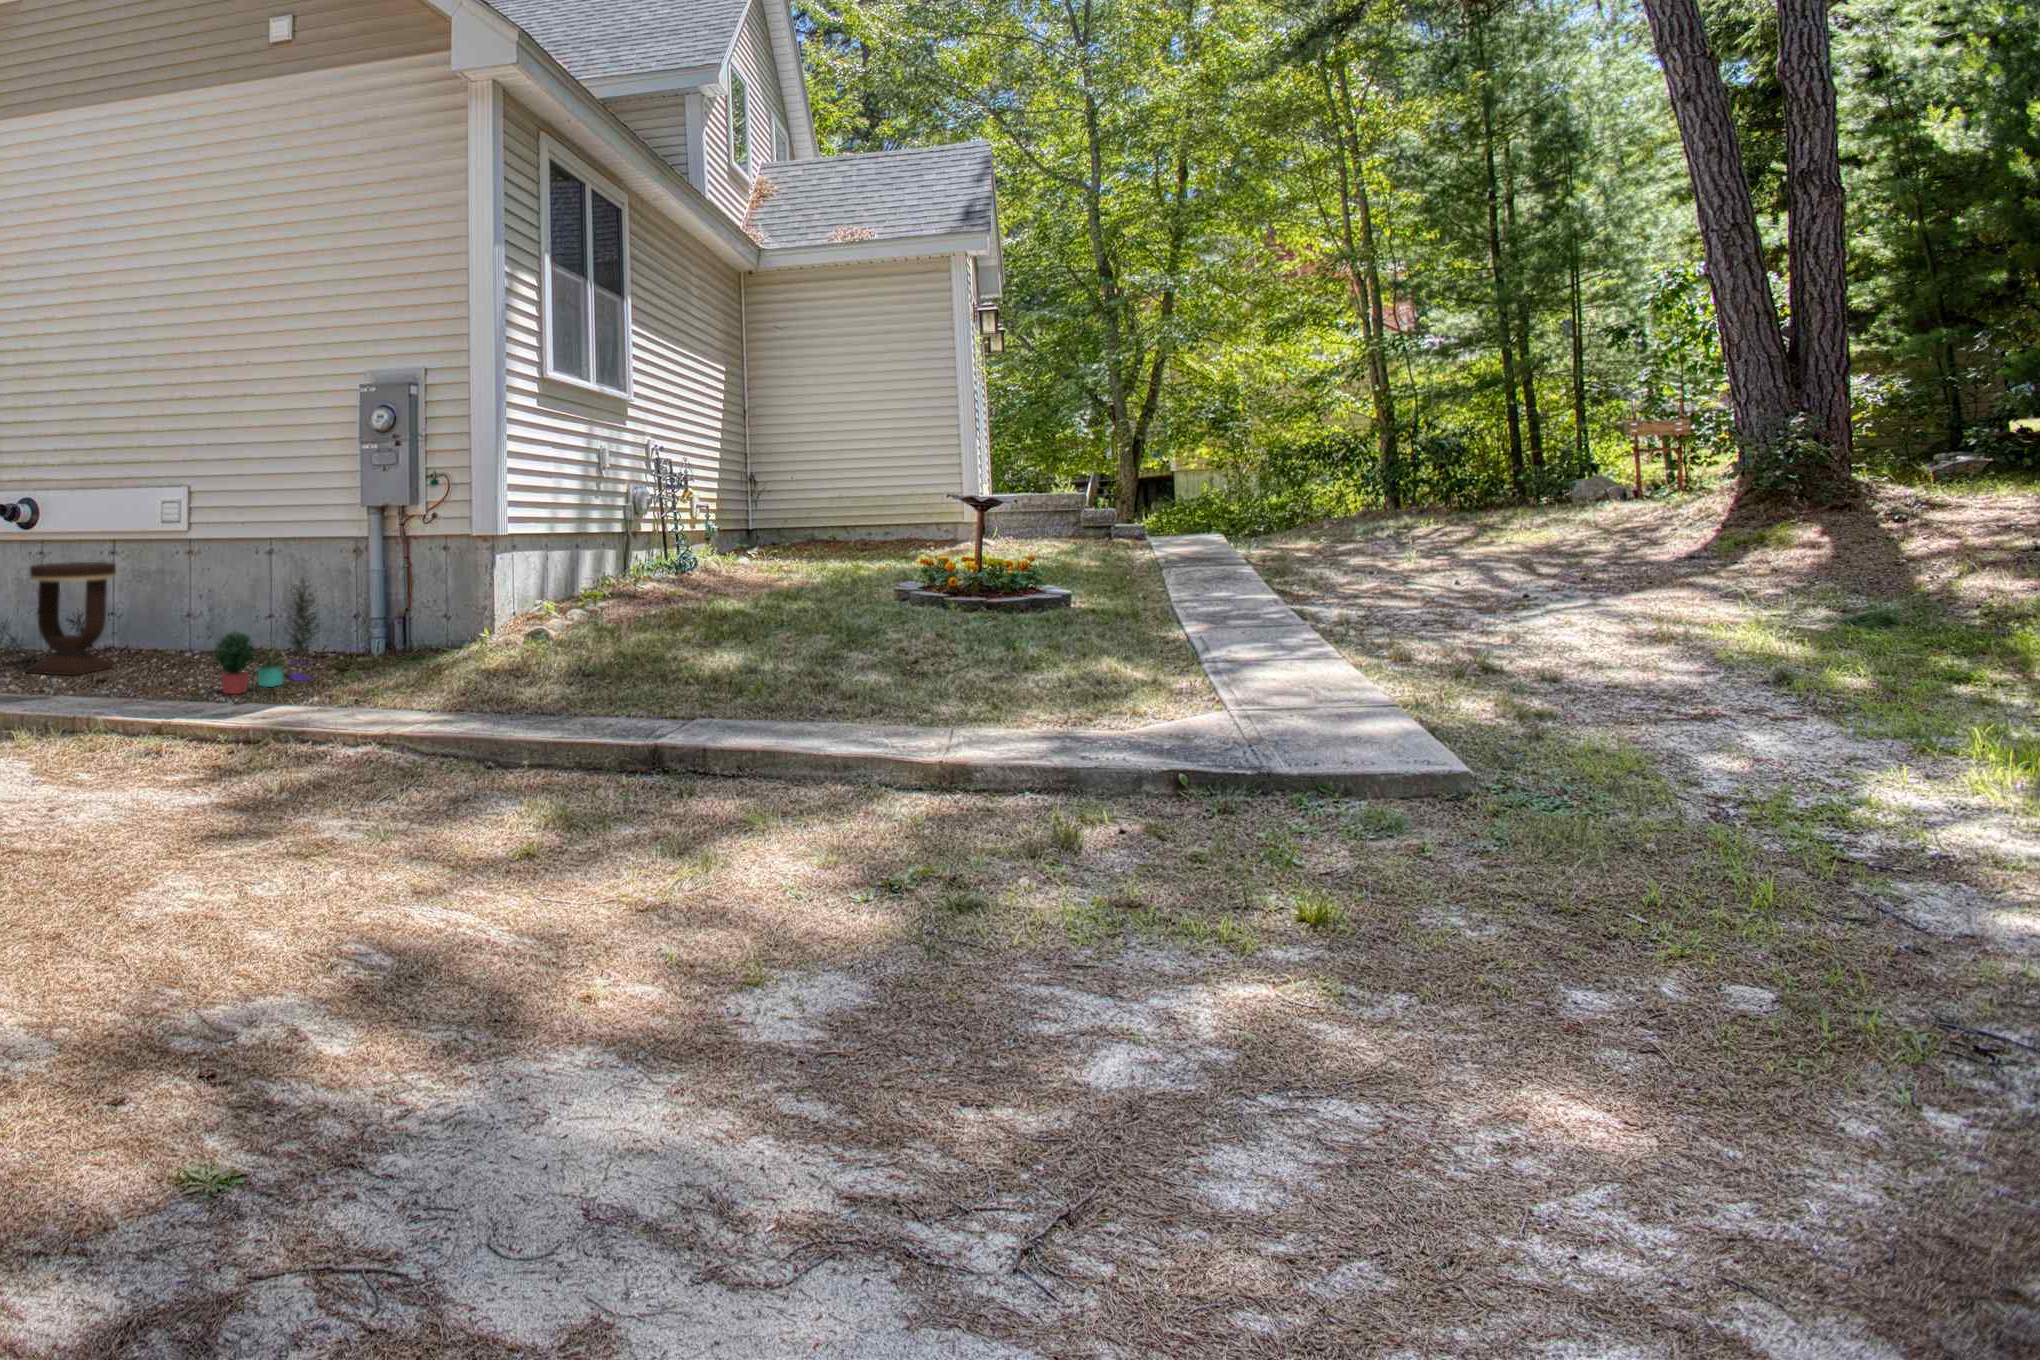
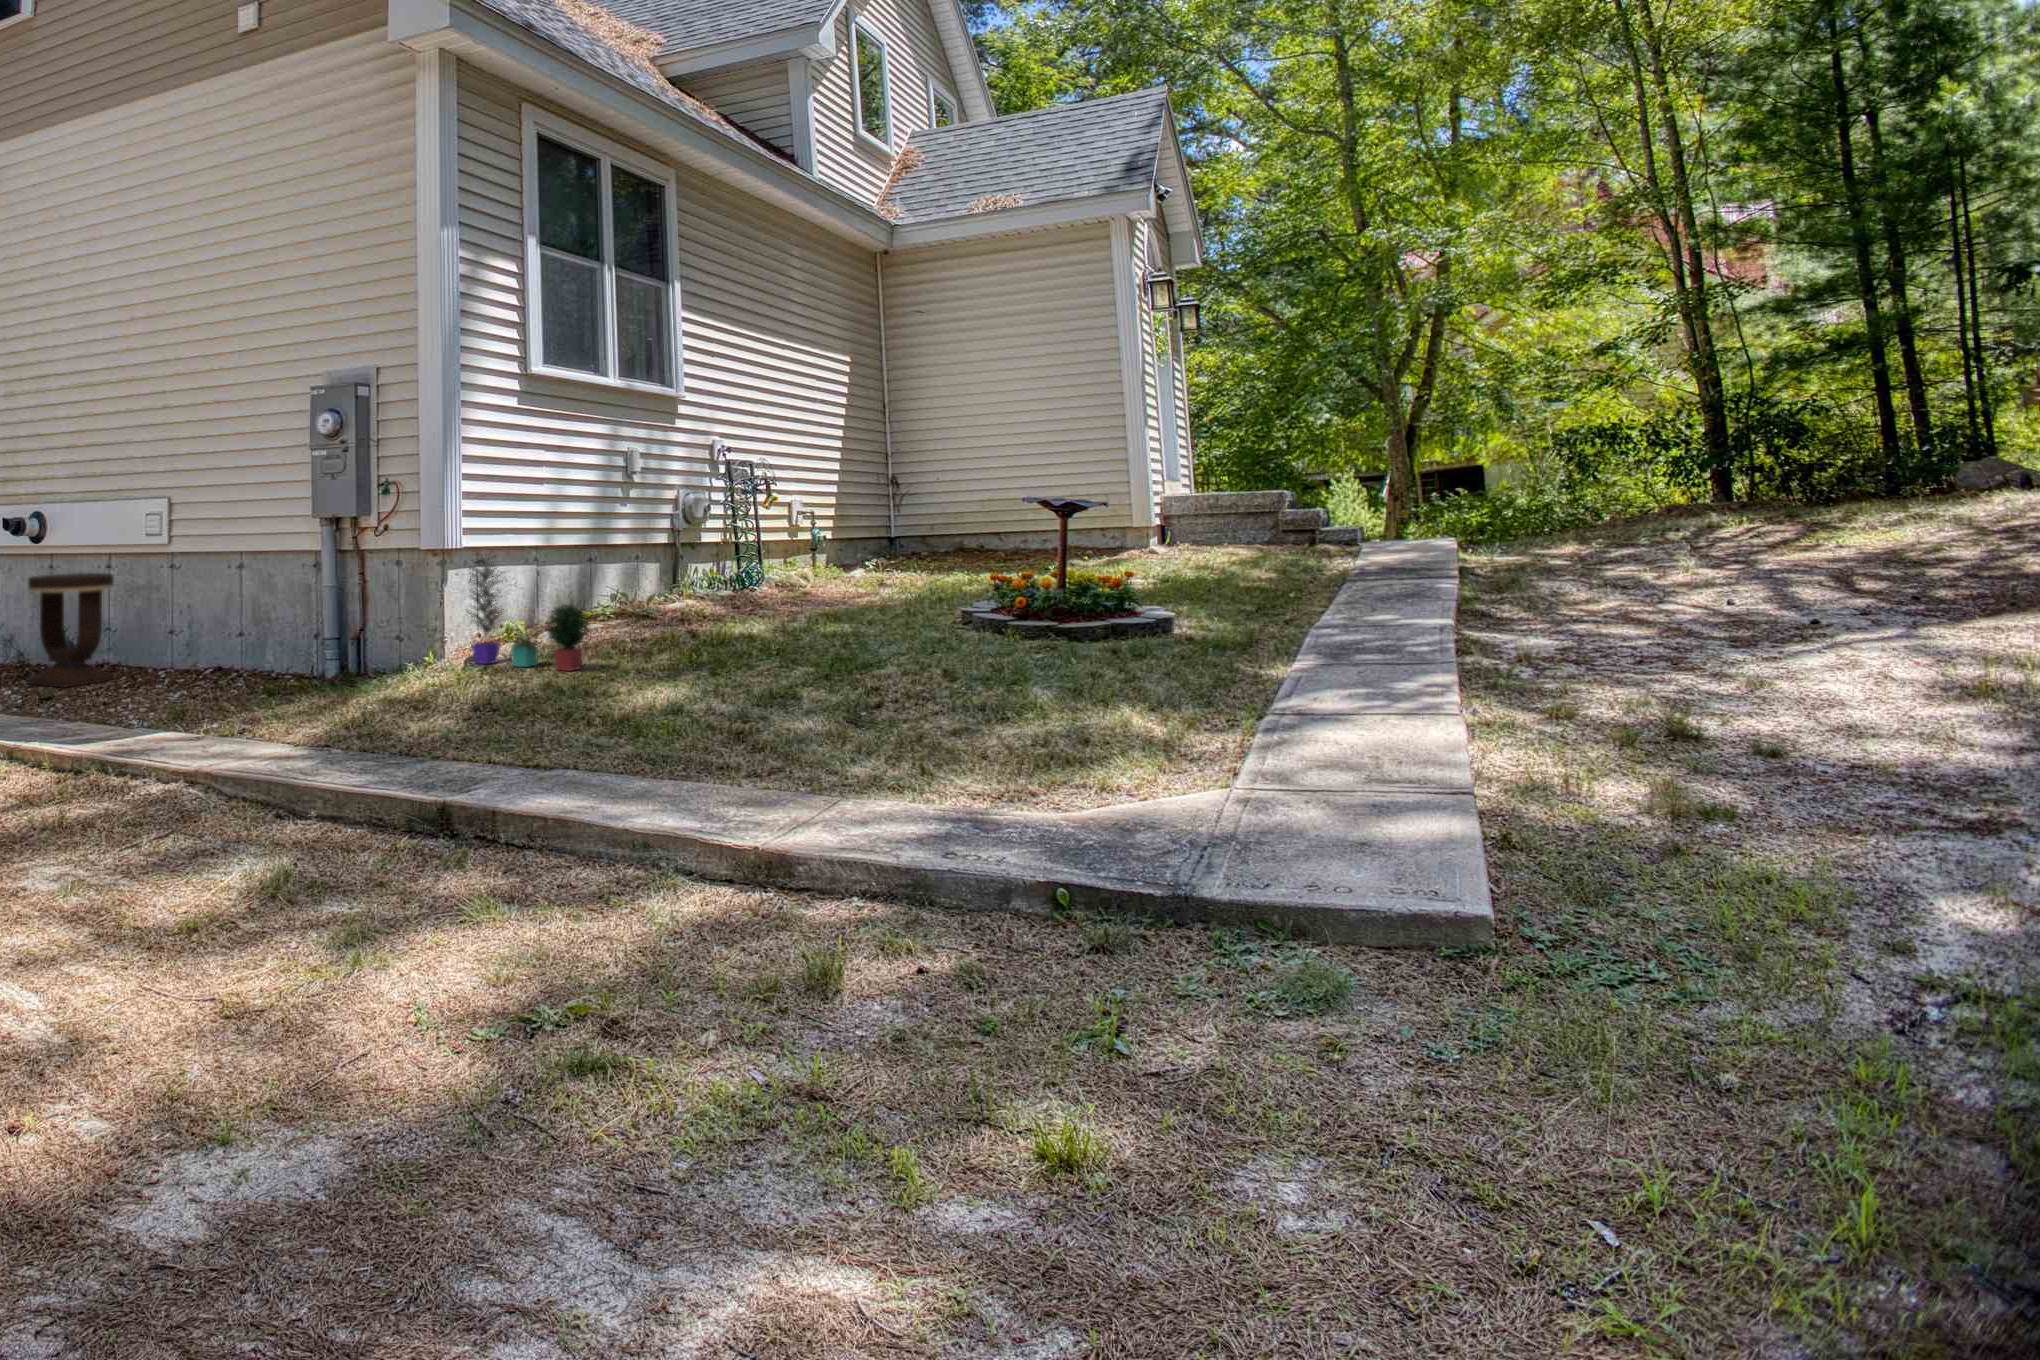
potted plant: present [214,577,320,694] -> present [467,551,588,671]

